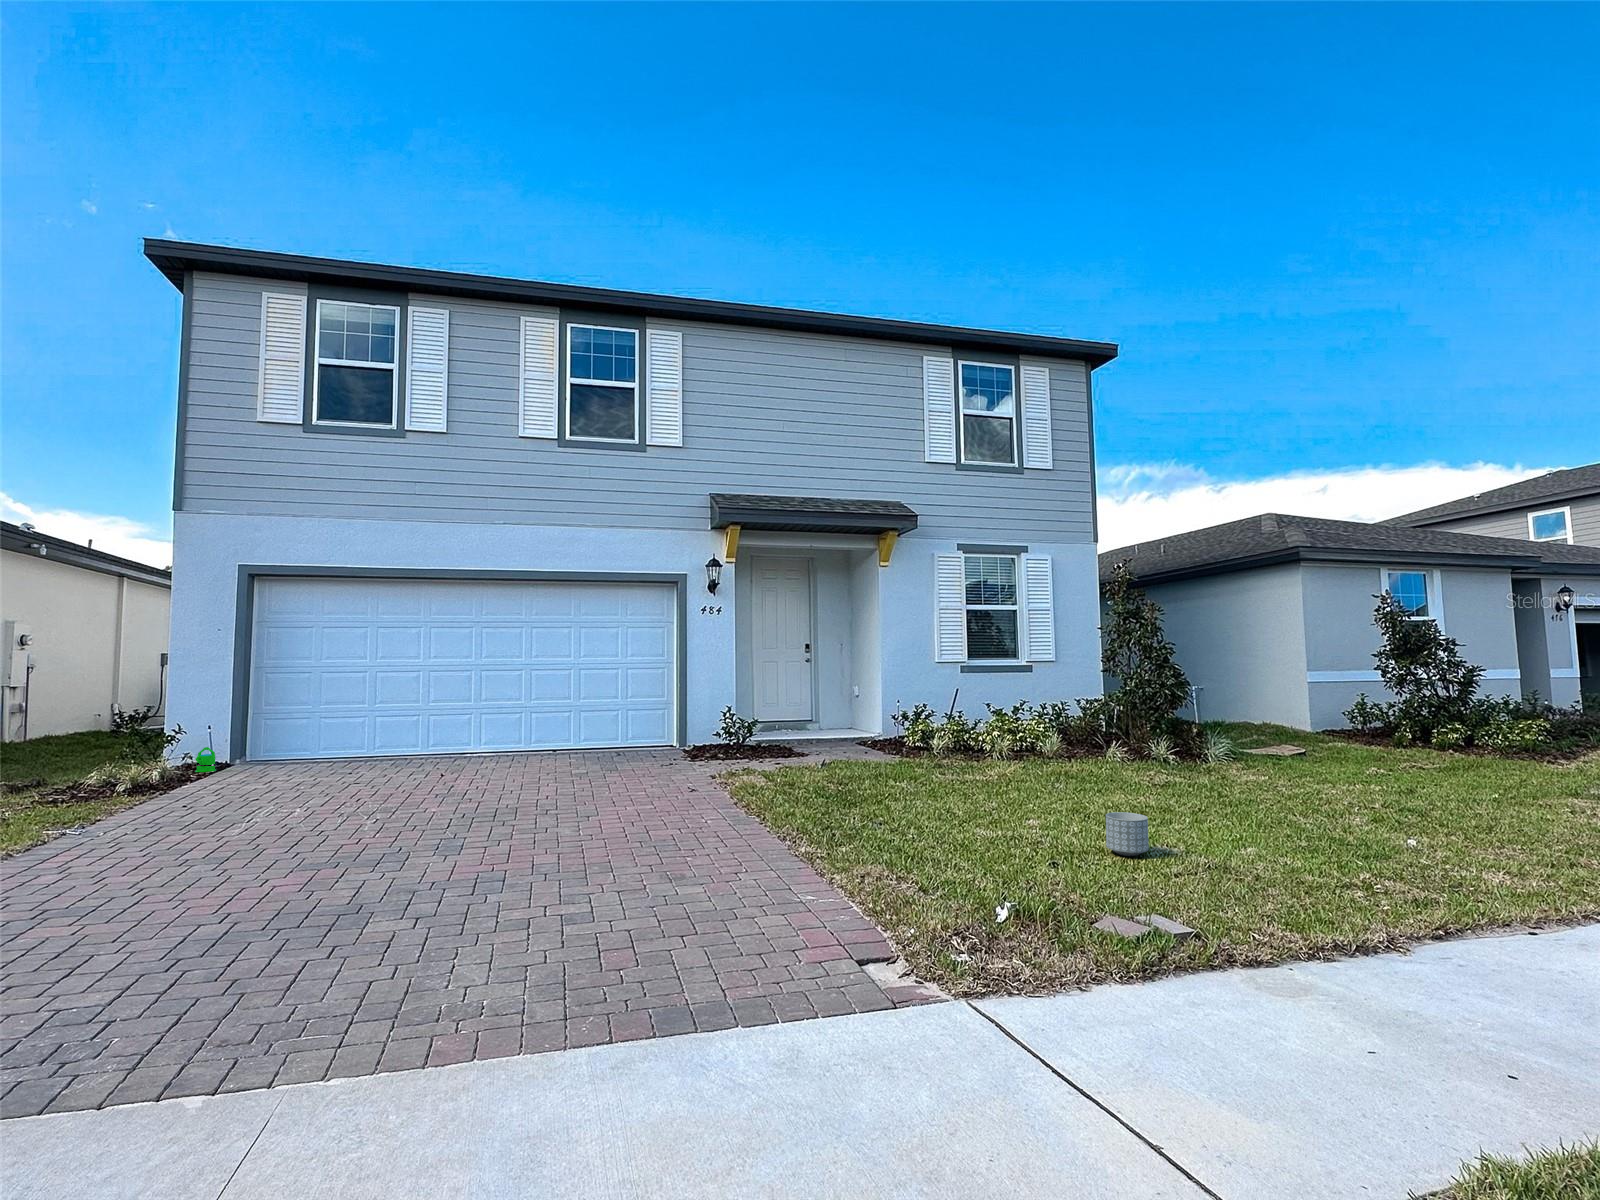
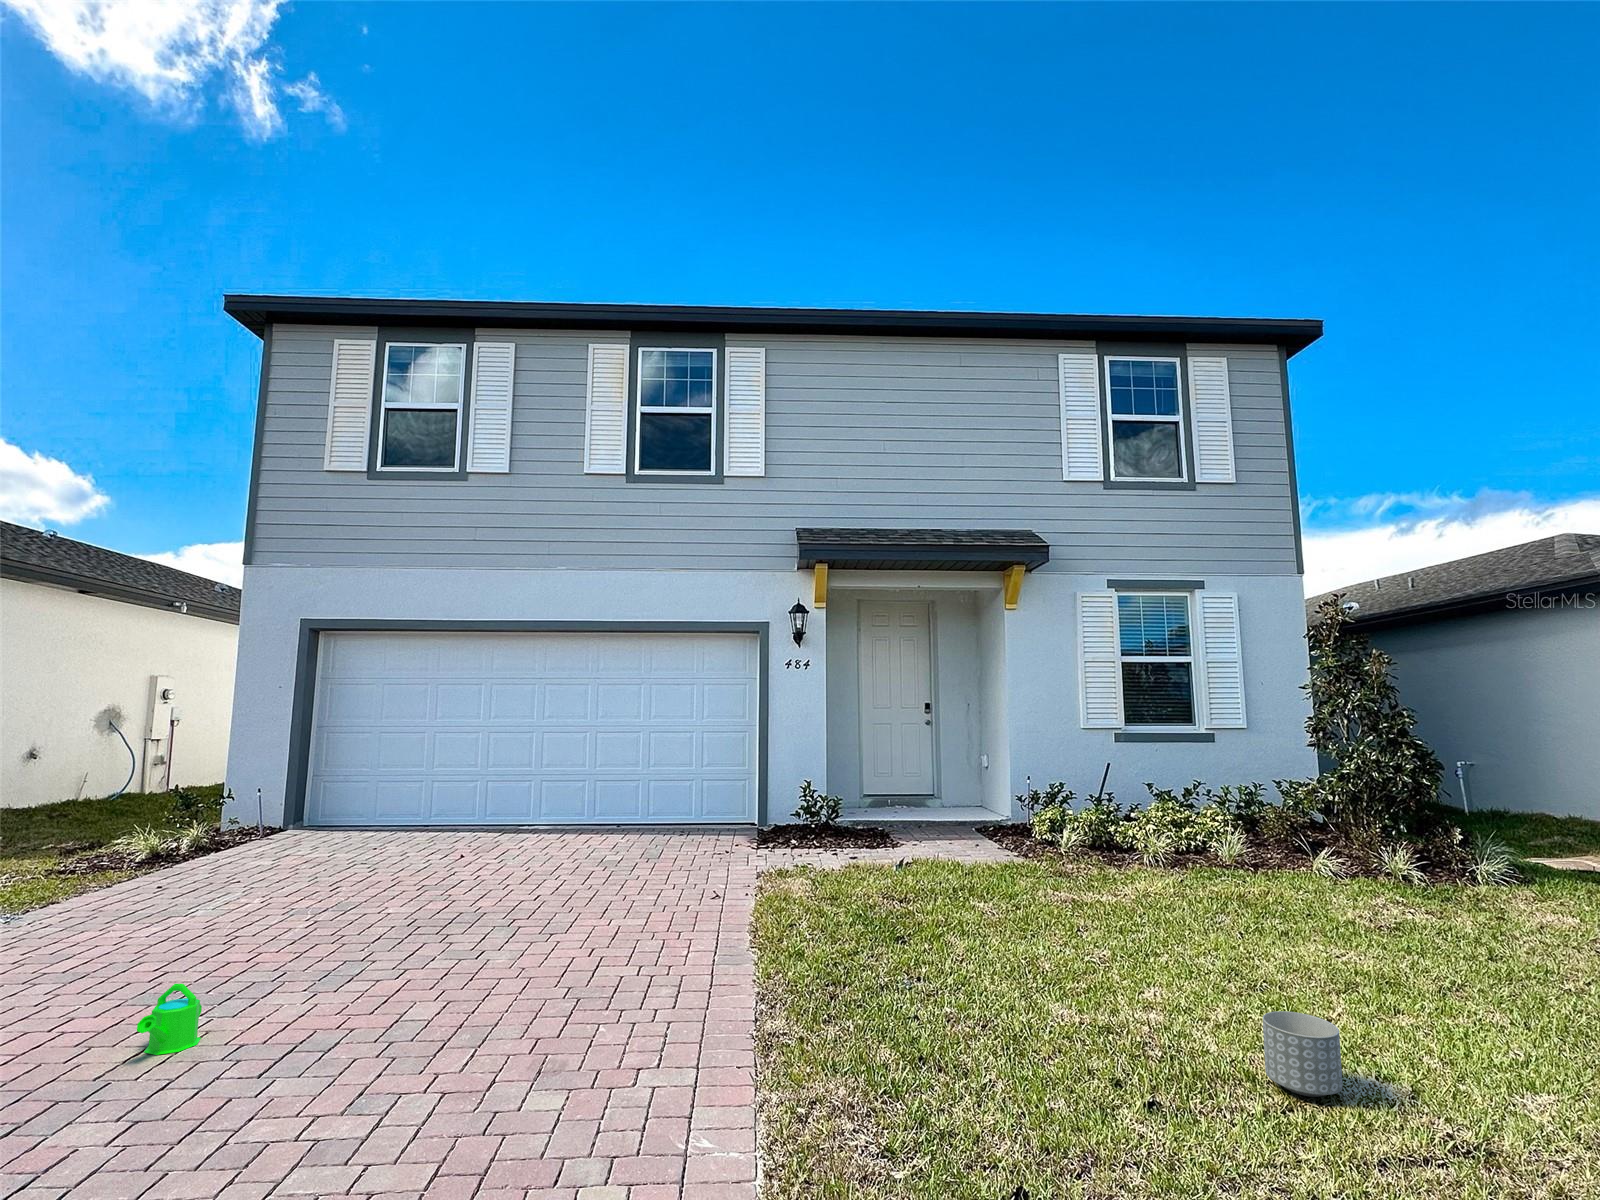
watering can: present [195,747,216,772] -> present [137,984,202,1055]

